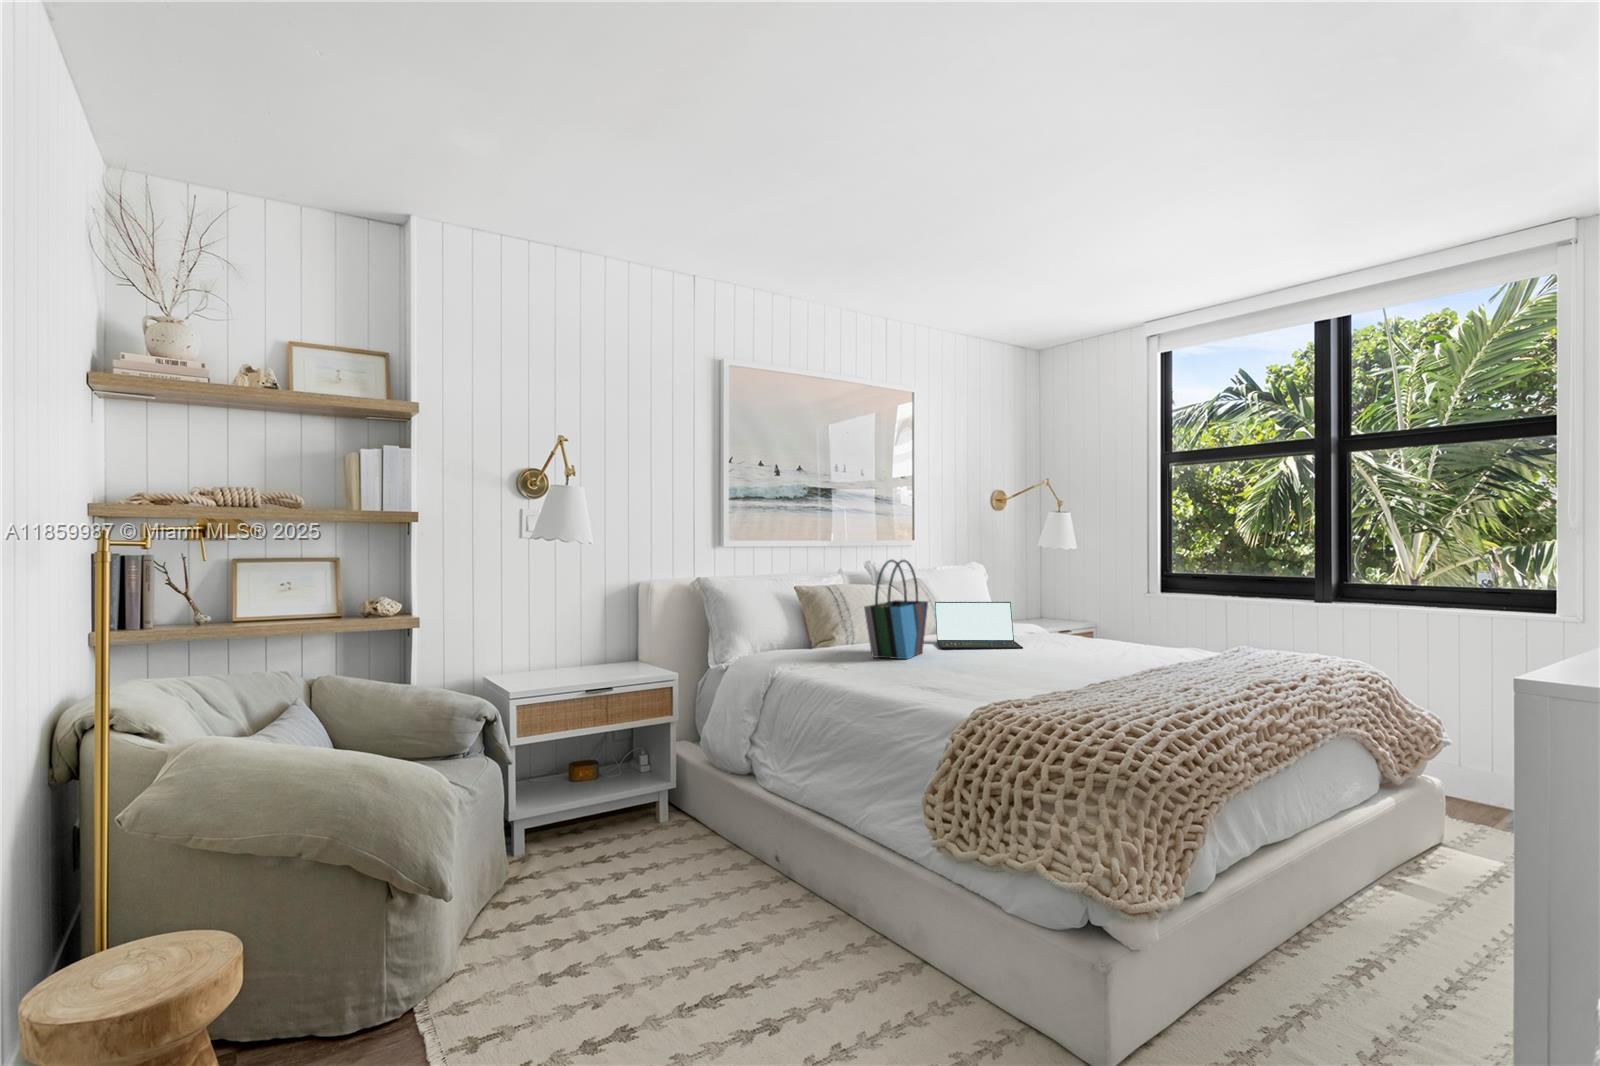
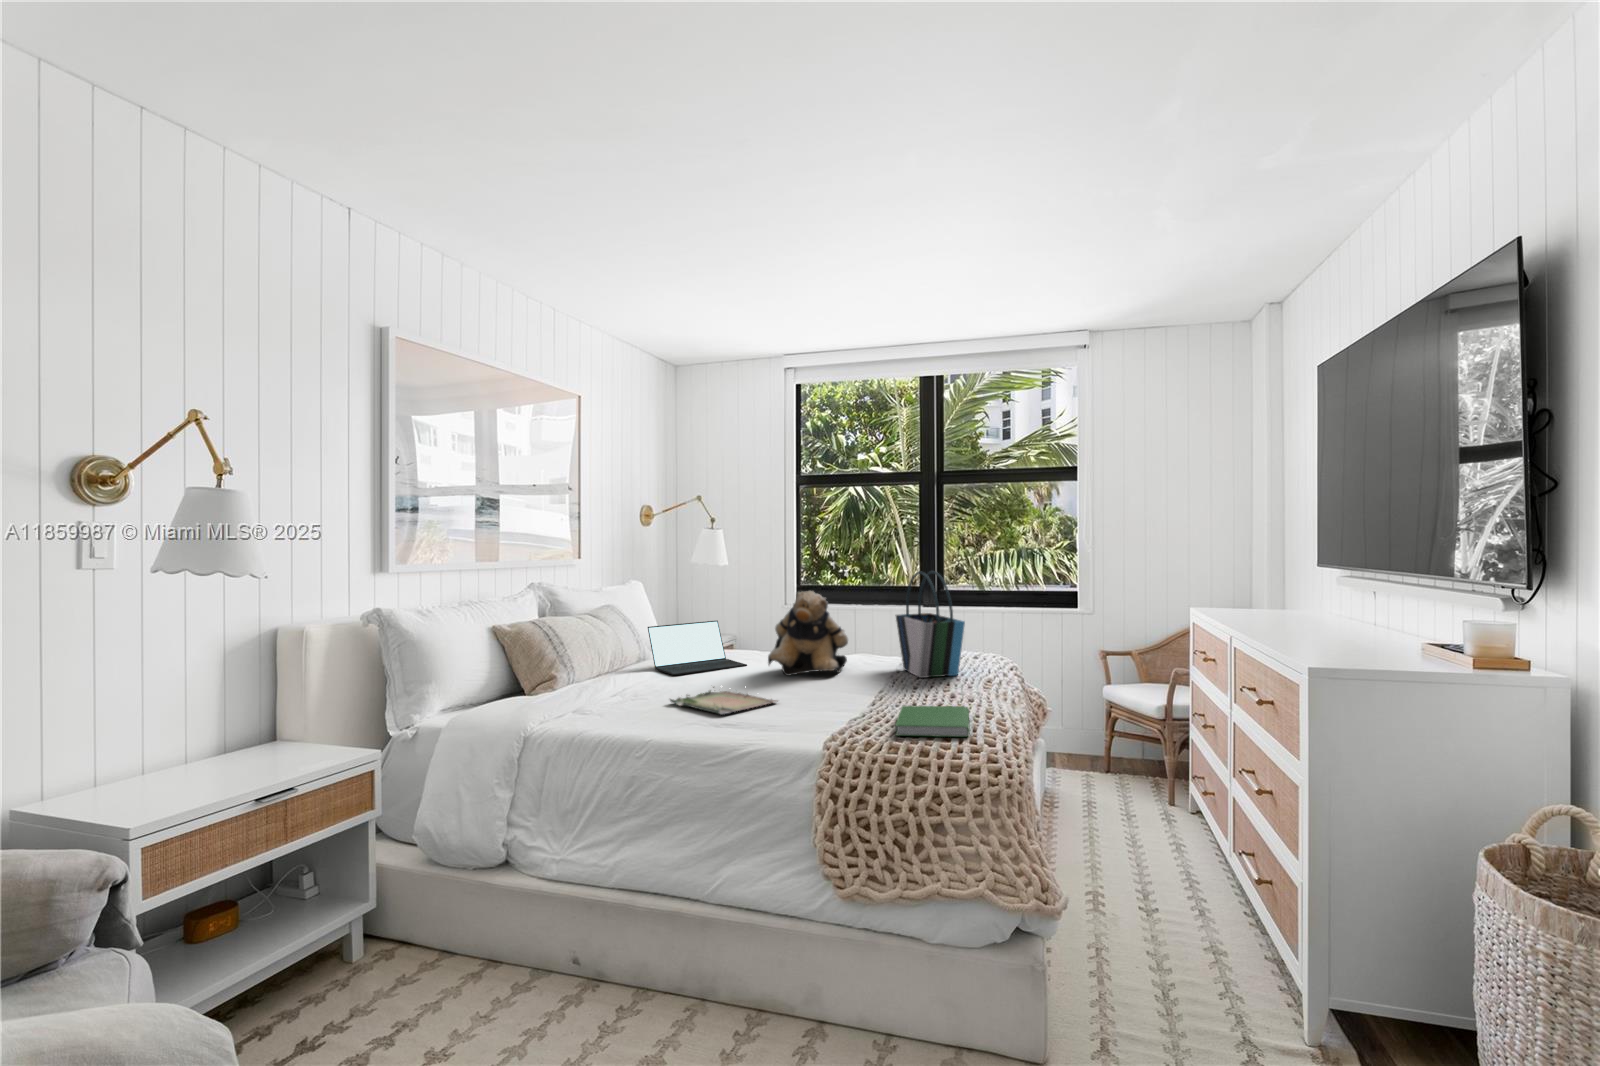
tote bag: present [864,560,928,659] -> present [896,571,965,678]
teddy bear: none [1019,573,1113,664] -> present [768,591,848,676]
tray: none [895,656,983,680] -> present [670,687,778,715]
hardcover book: none [1021,690,1136,723] -> present [895,706,970,737]

